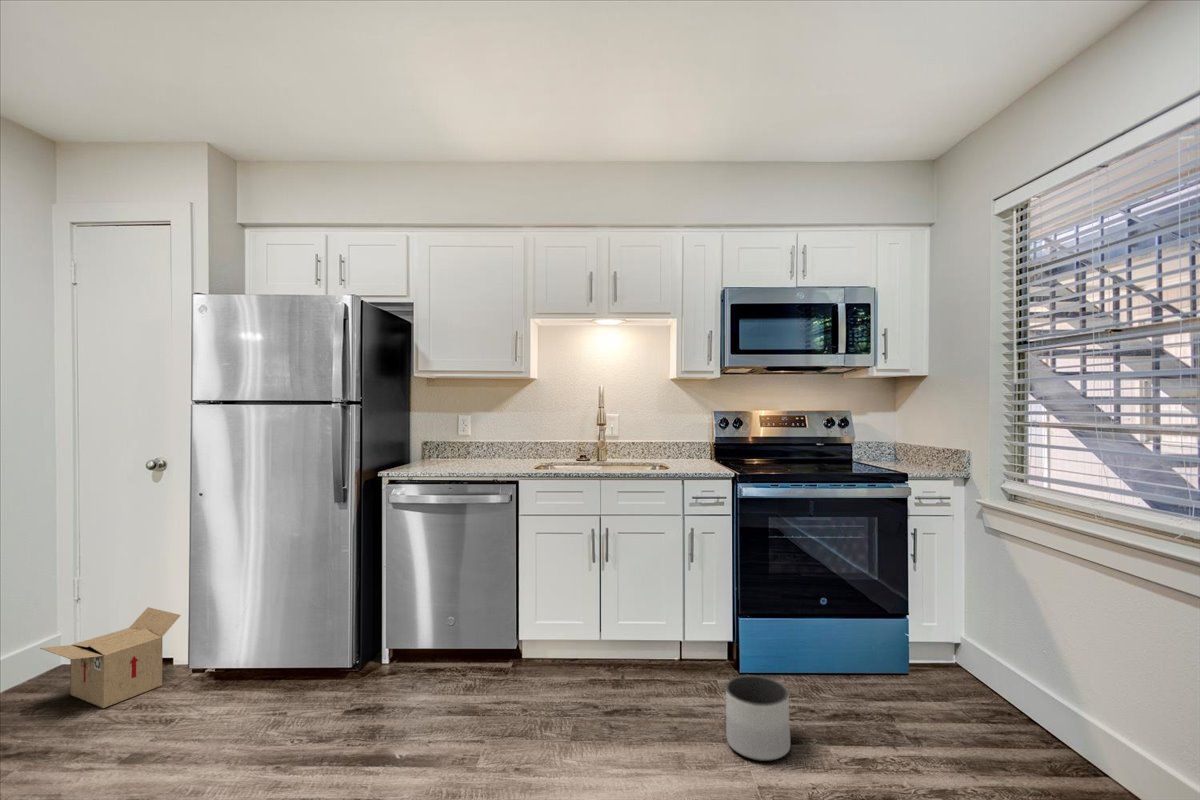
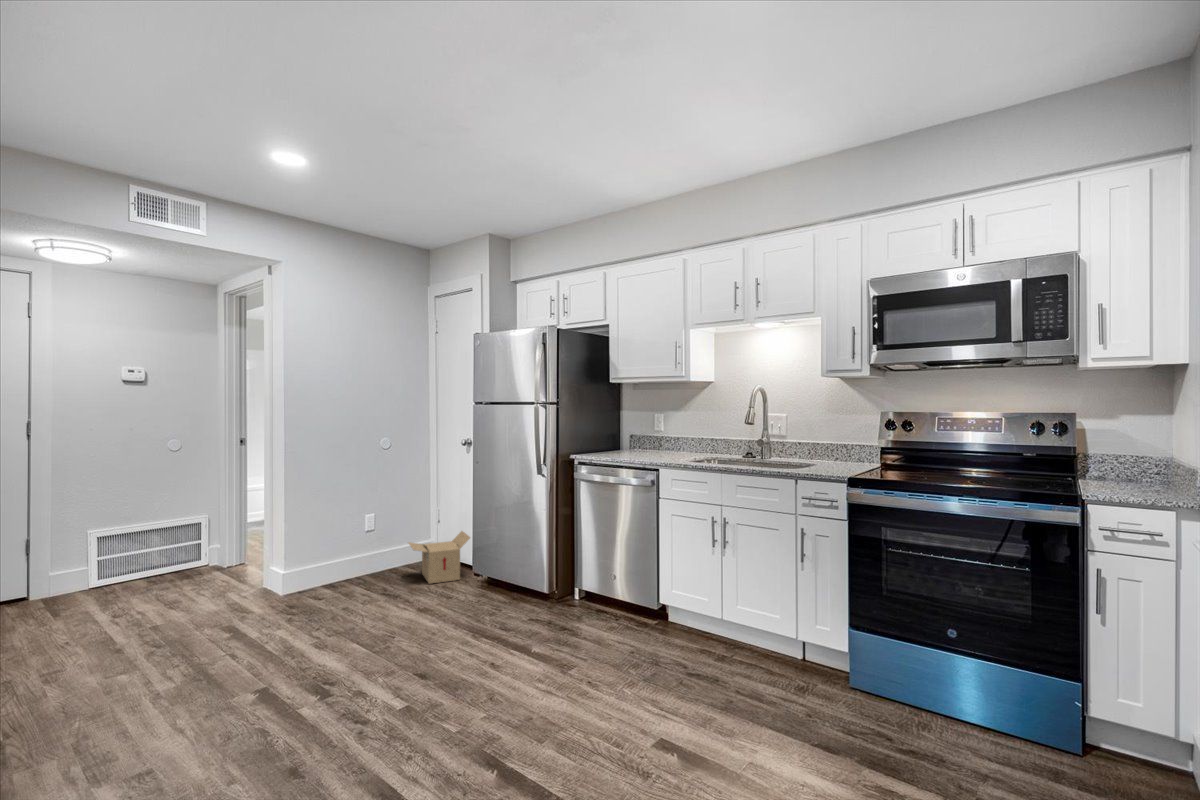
planter: present [726,676,790,761] -> none [755,670,817,750]

